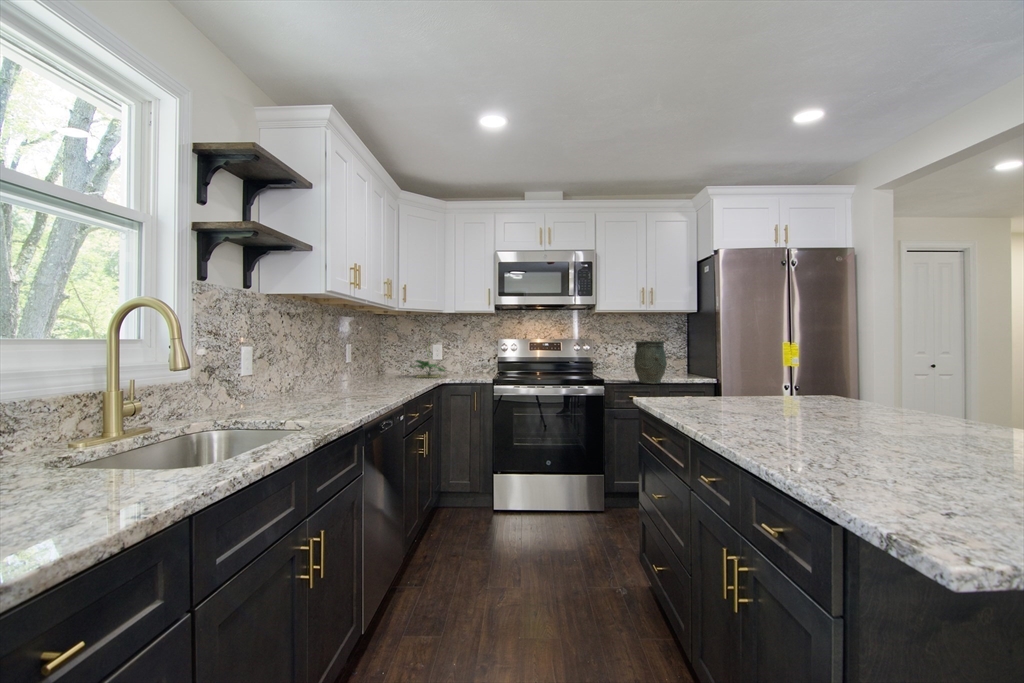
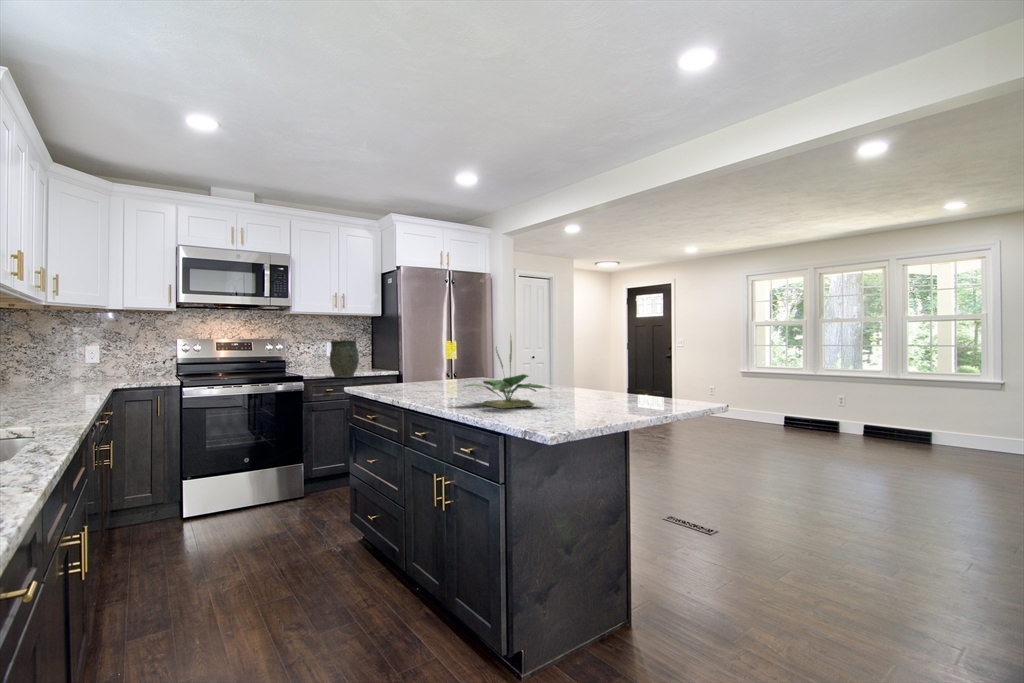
potted plant: present [414,354,445,378] -> present [465,336,551,408]

